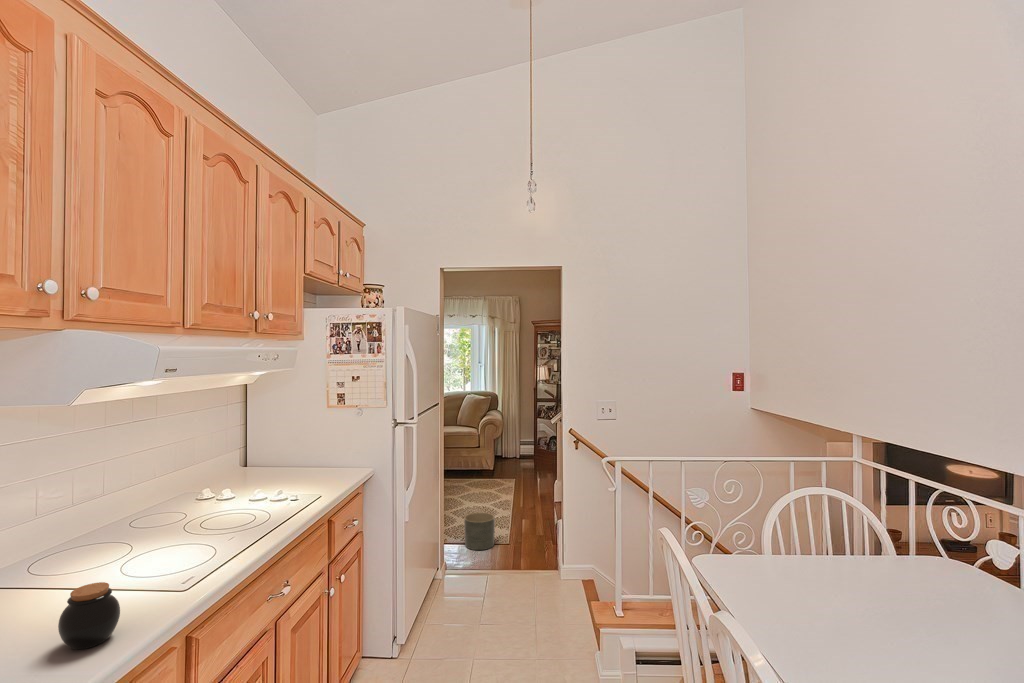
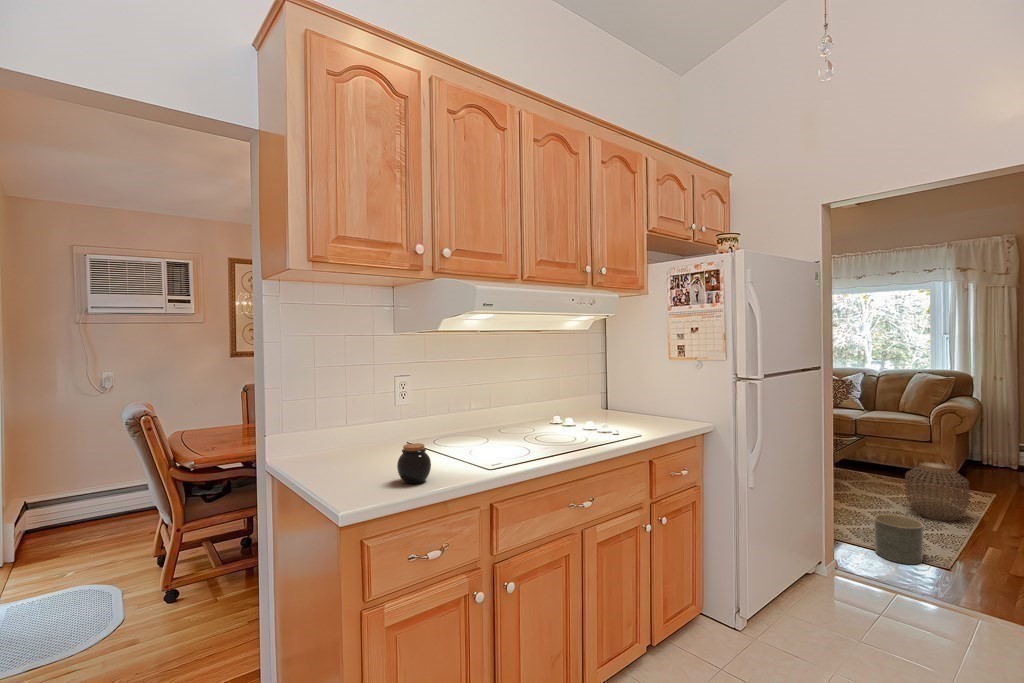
woven basket: none [472,464,509,508] -> present [905,462,969,521]

